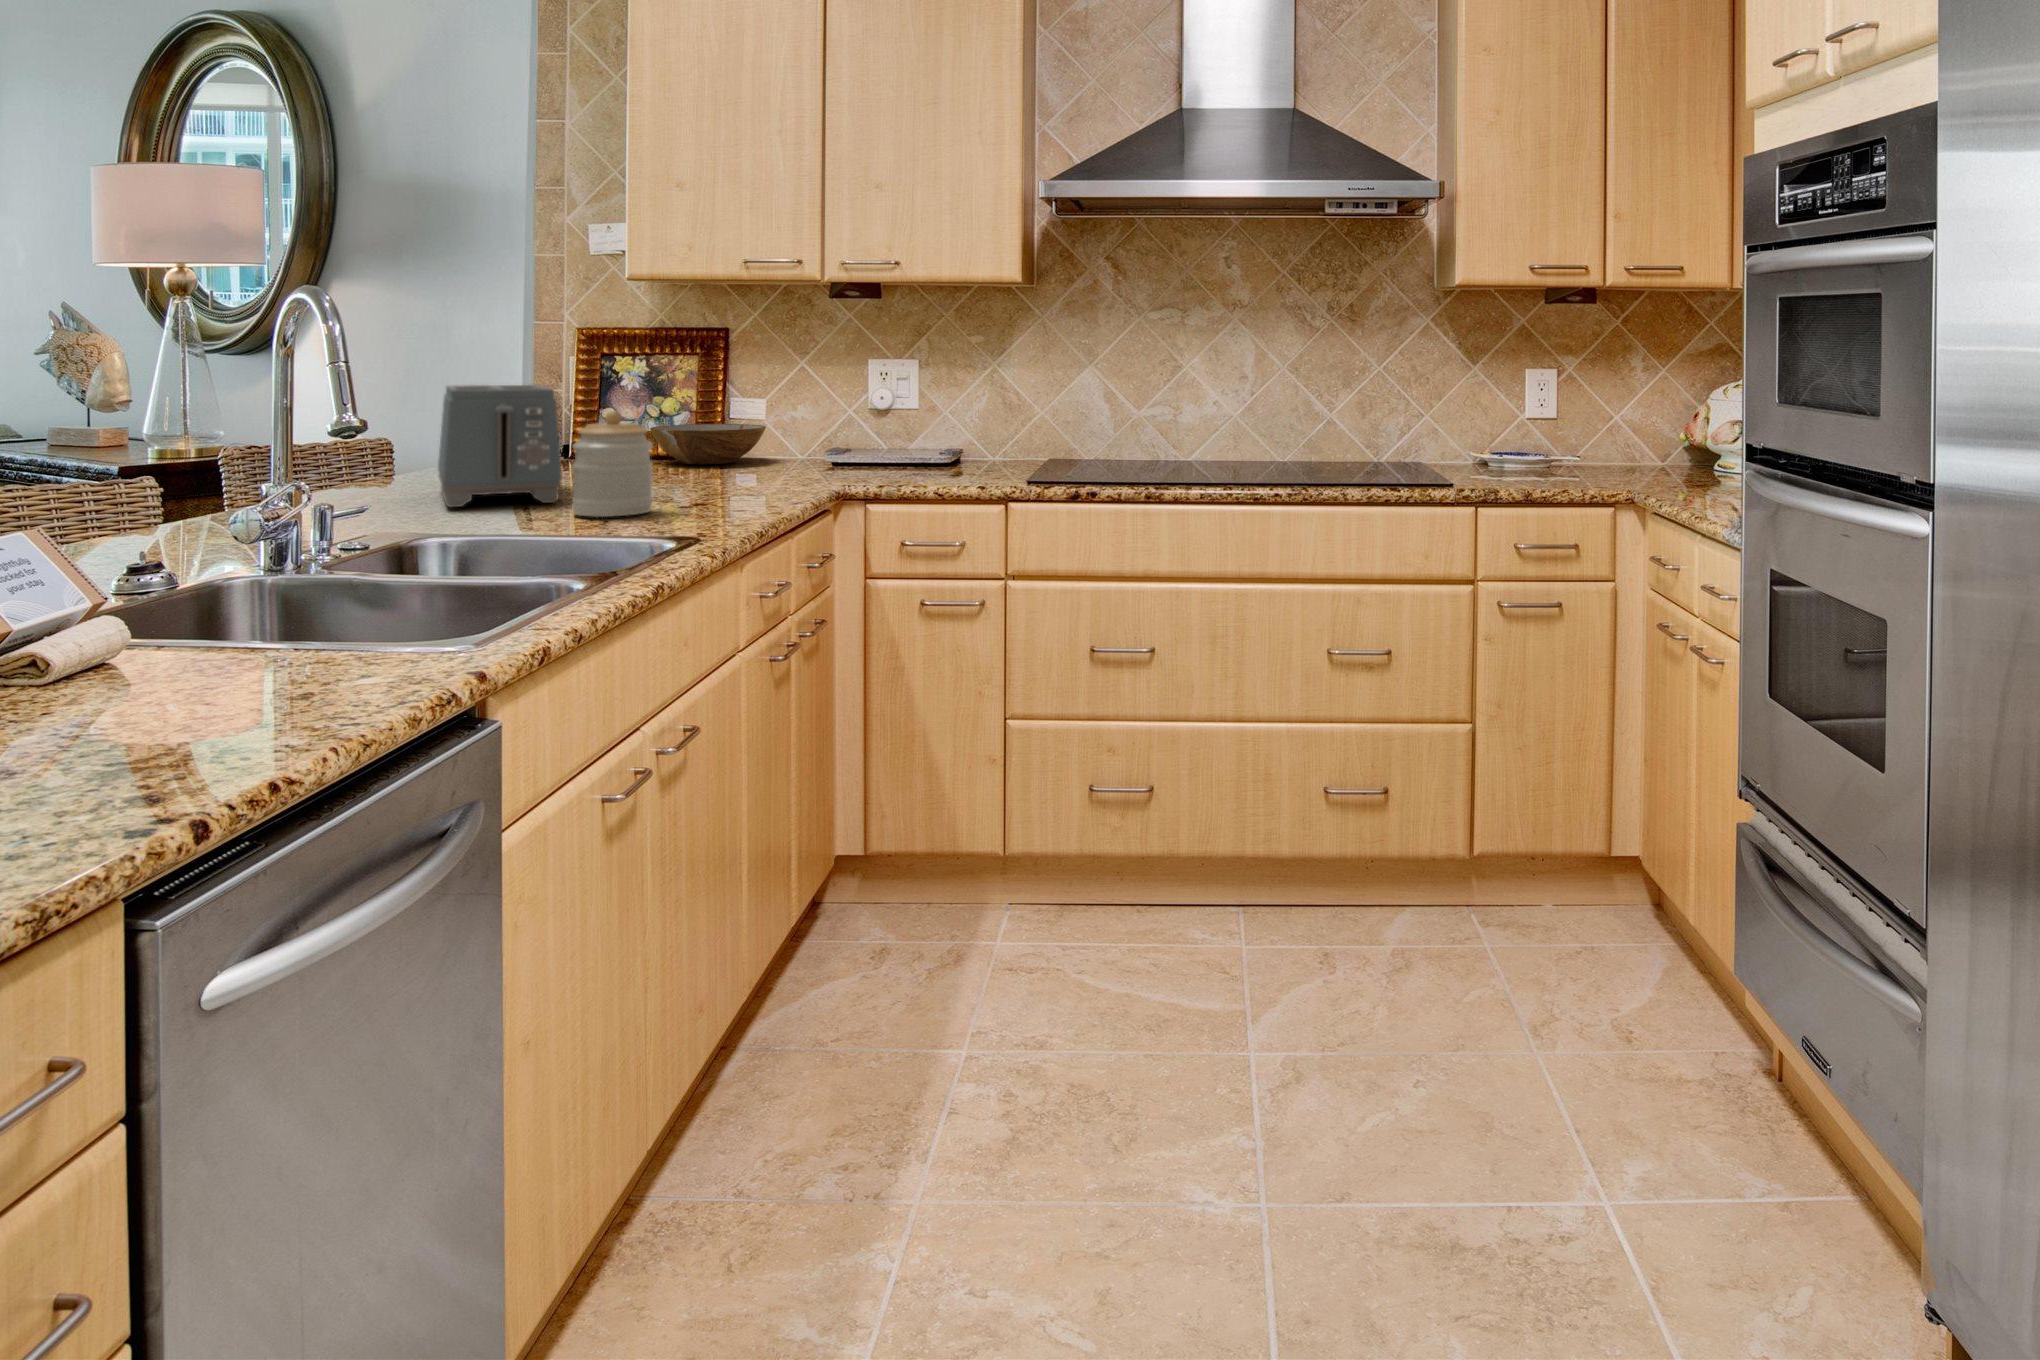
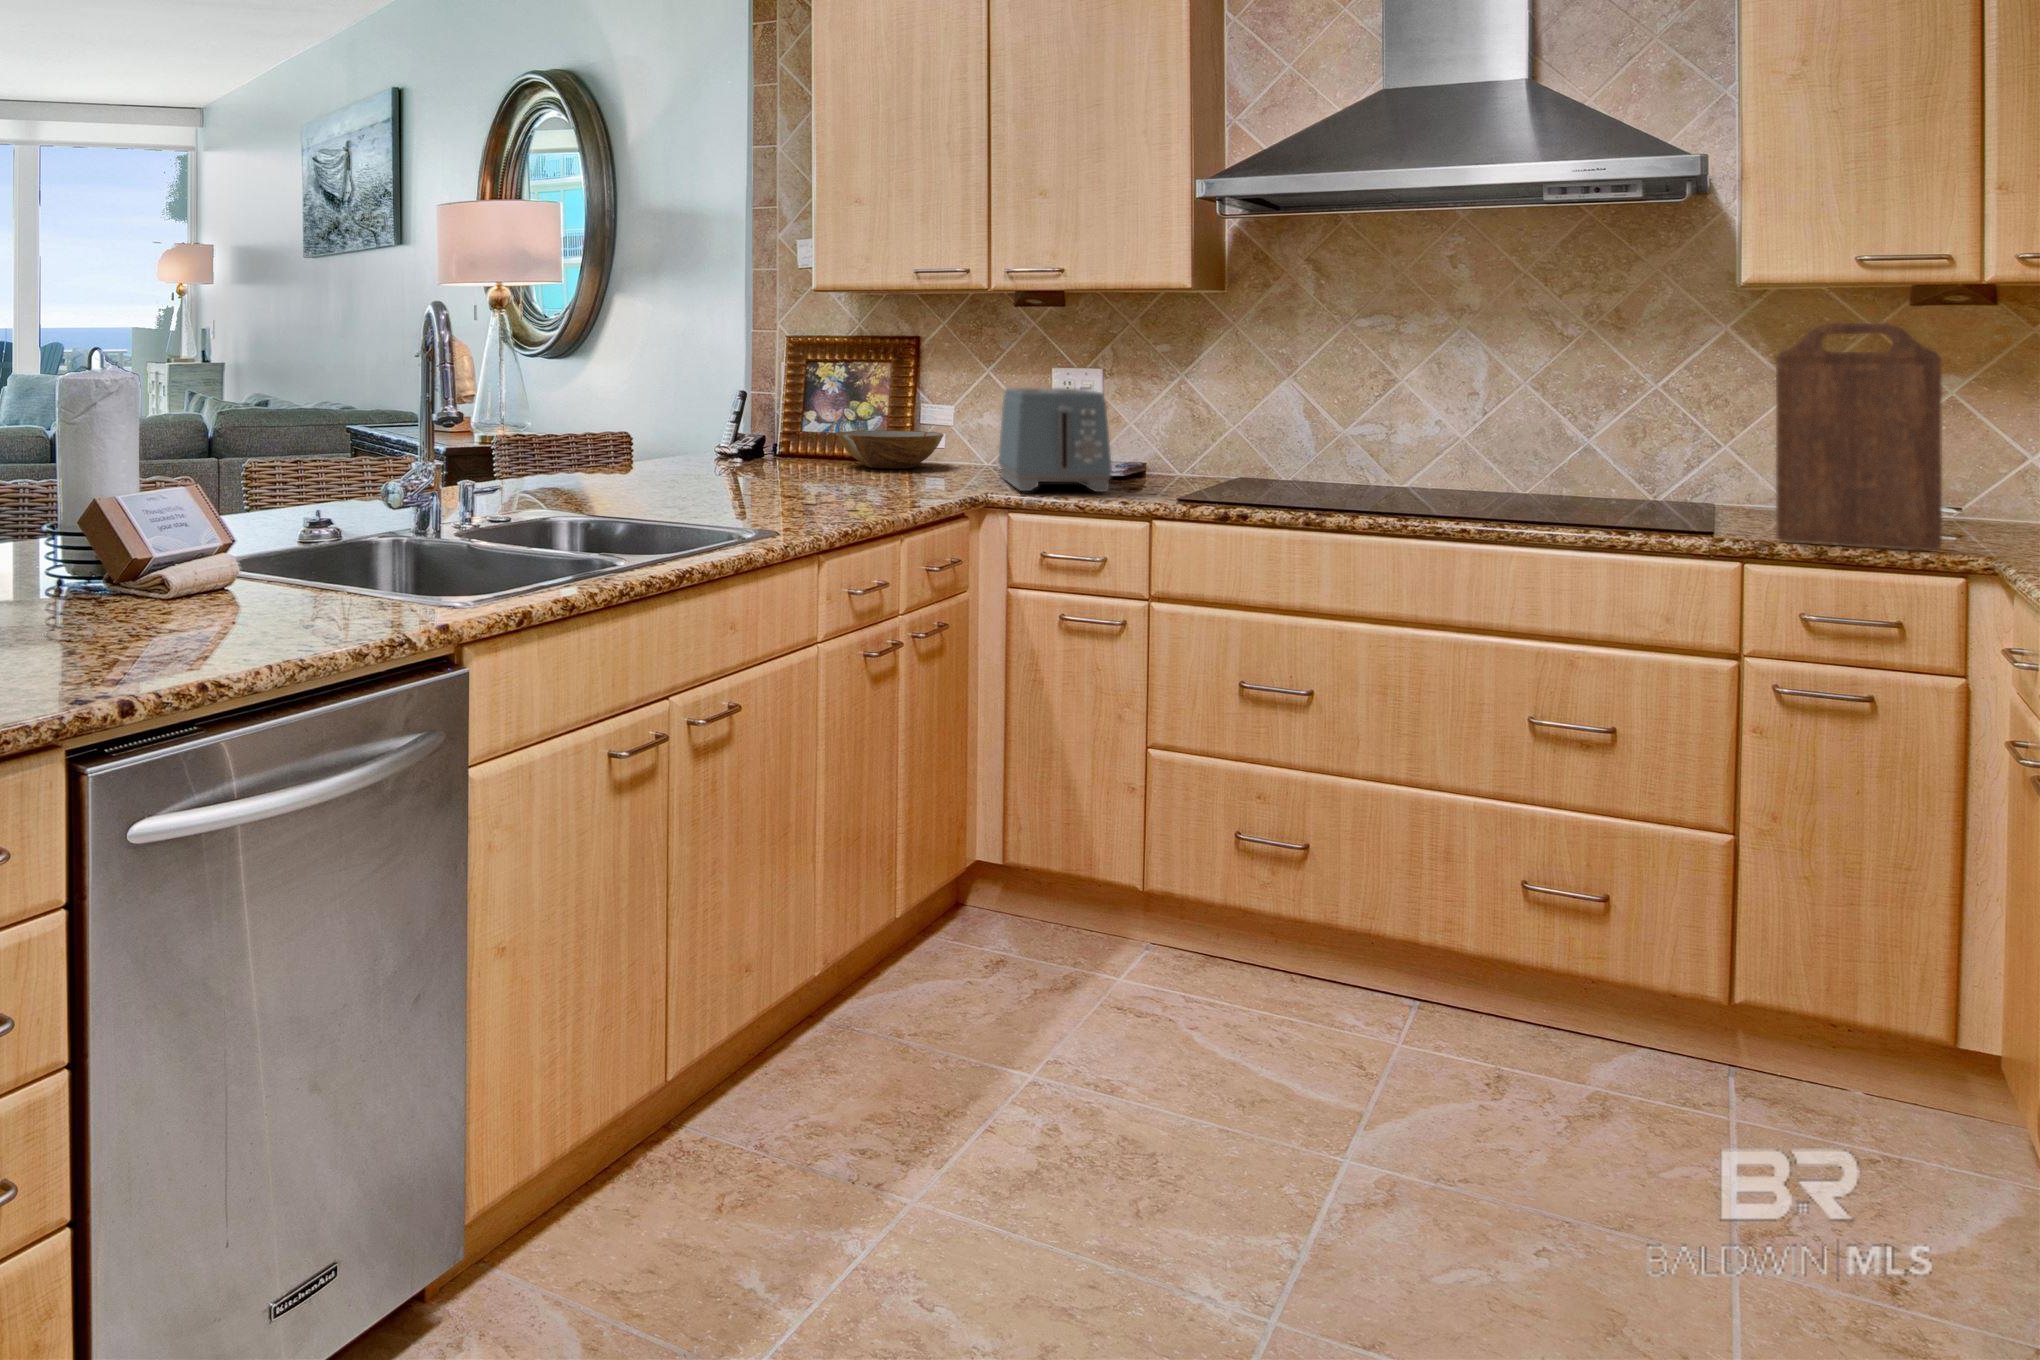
cutting board: none [1498,315,1600,489] -> present [1776,323,1942,550]
toaster: present [438,385,562,507] -> present [999,388,1112,492]
jar: present [572,411,652,517] -> none [726,417,791,507]

